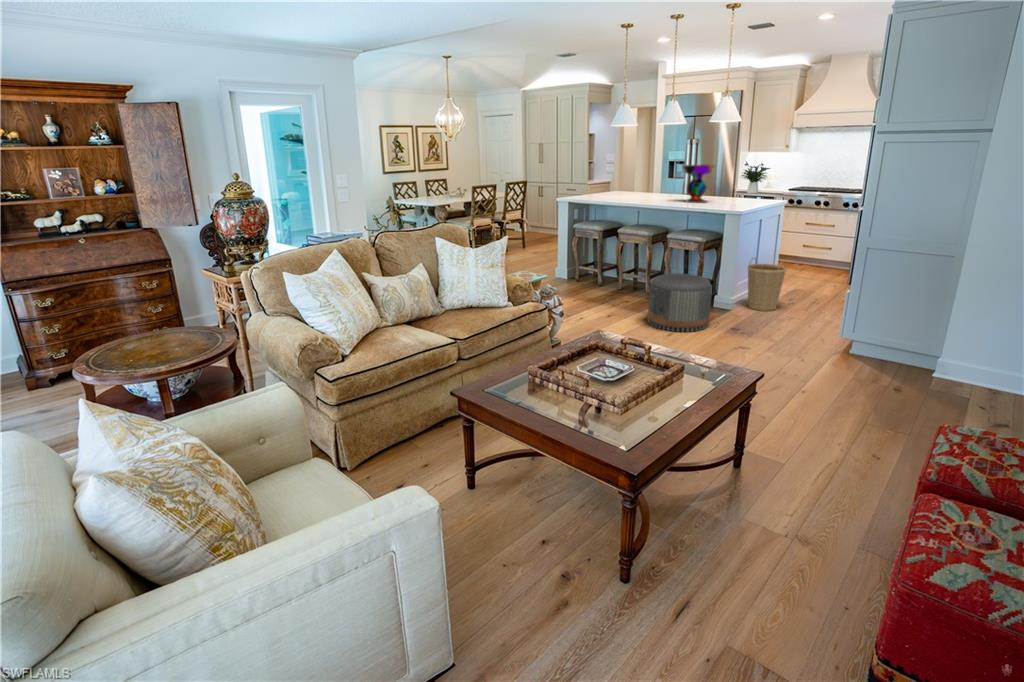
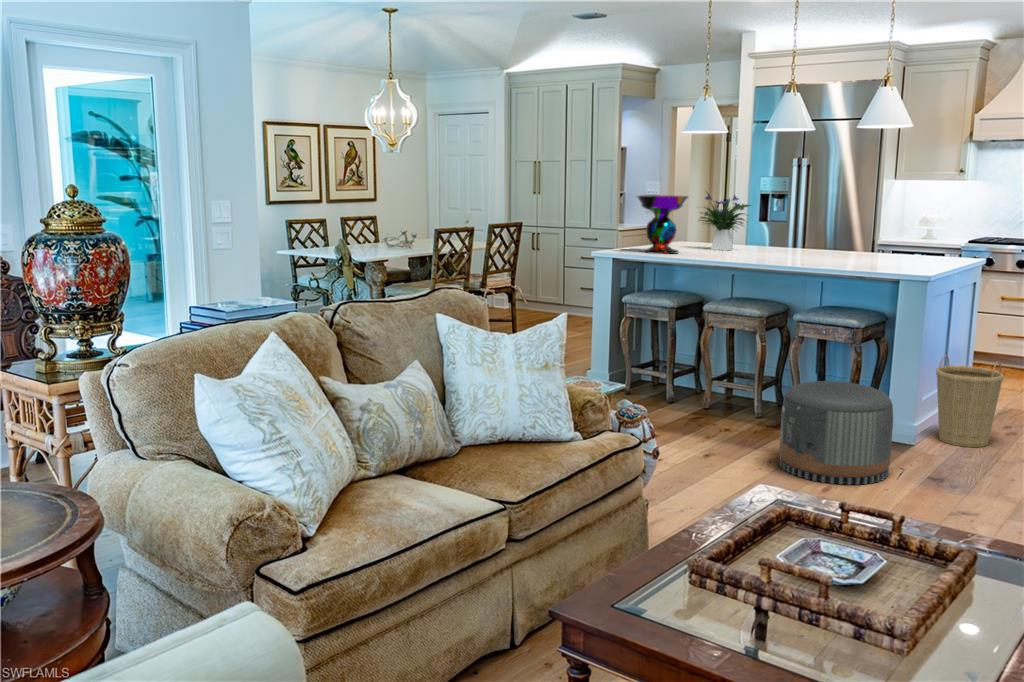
flower arrangement: present [742,162,770,193] -> present [700,193,750,250]
decorative bowl: present [682,165,715,203] -> present [637,195,688,254]

